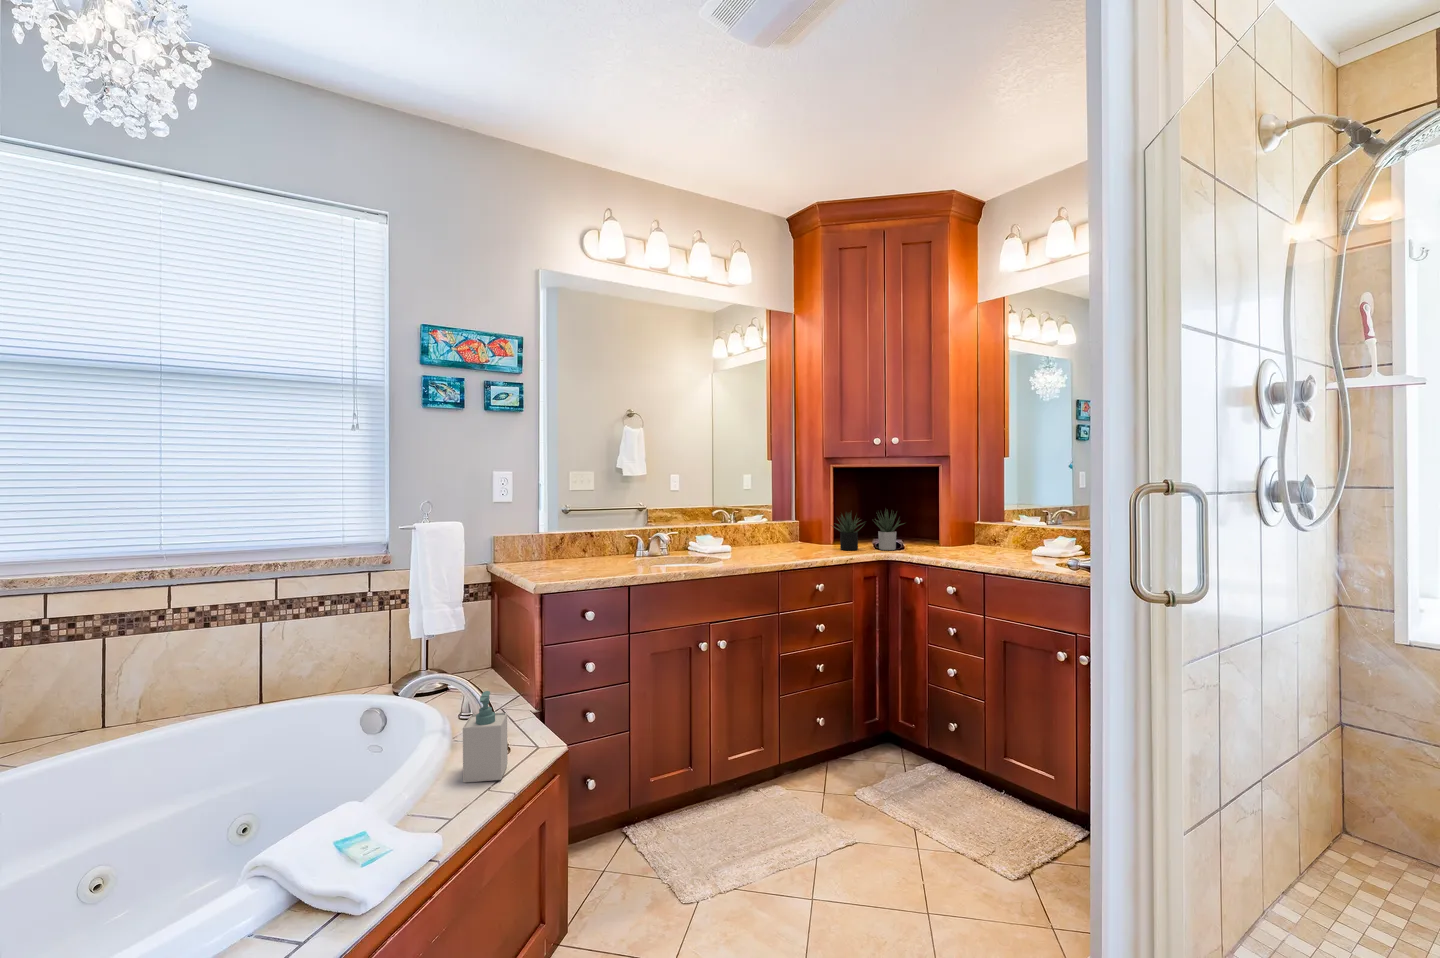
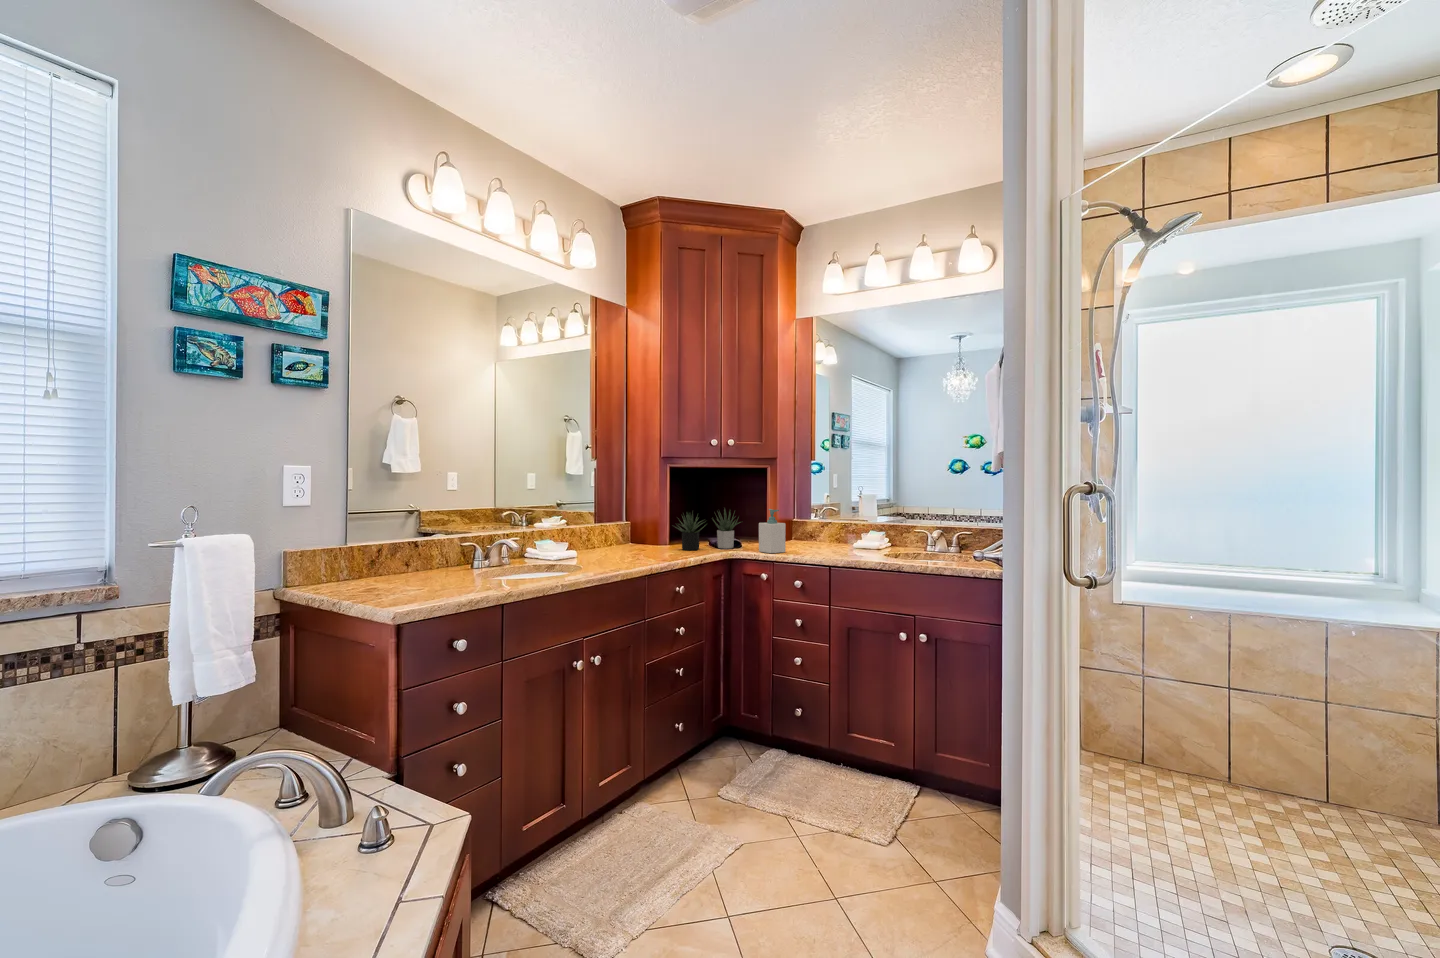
soap bottle: present [463,691,508,783] -> present [759,509,786,553]

